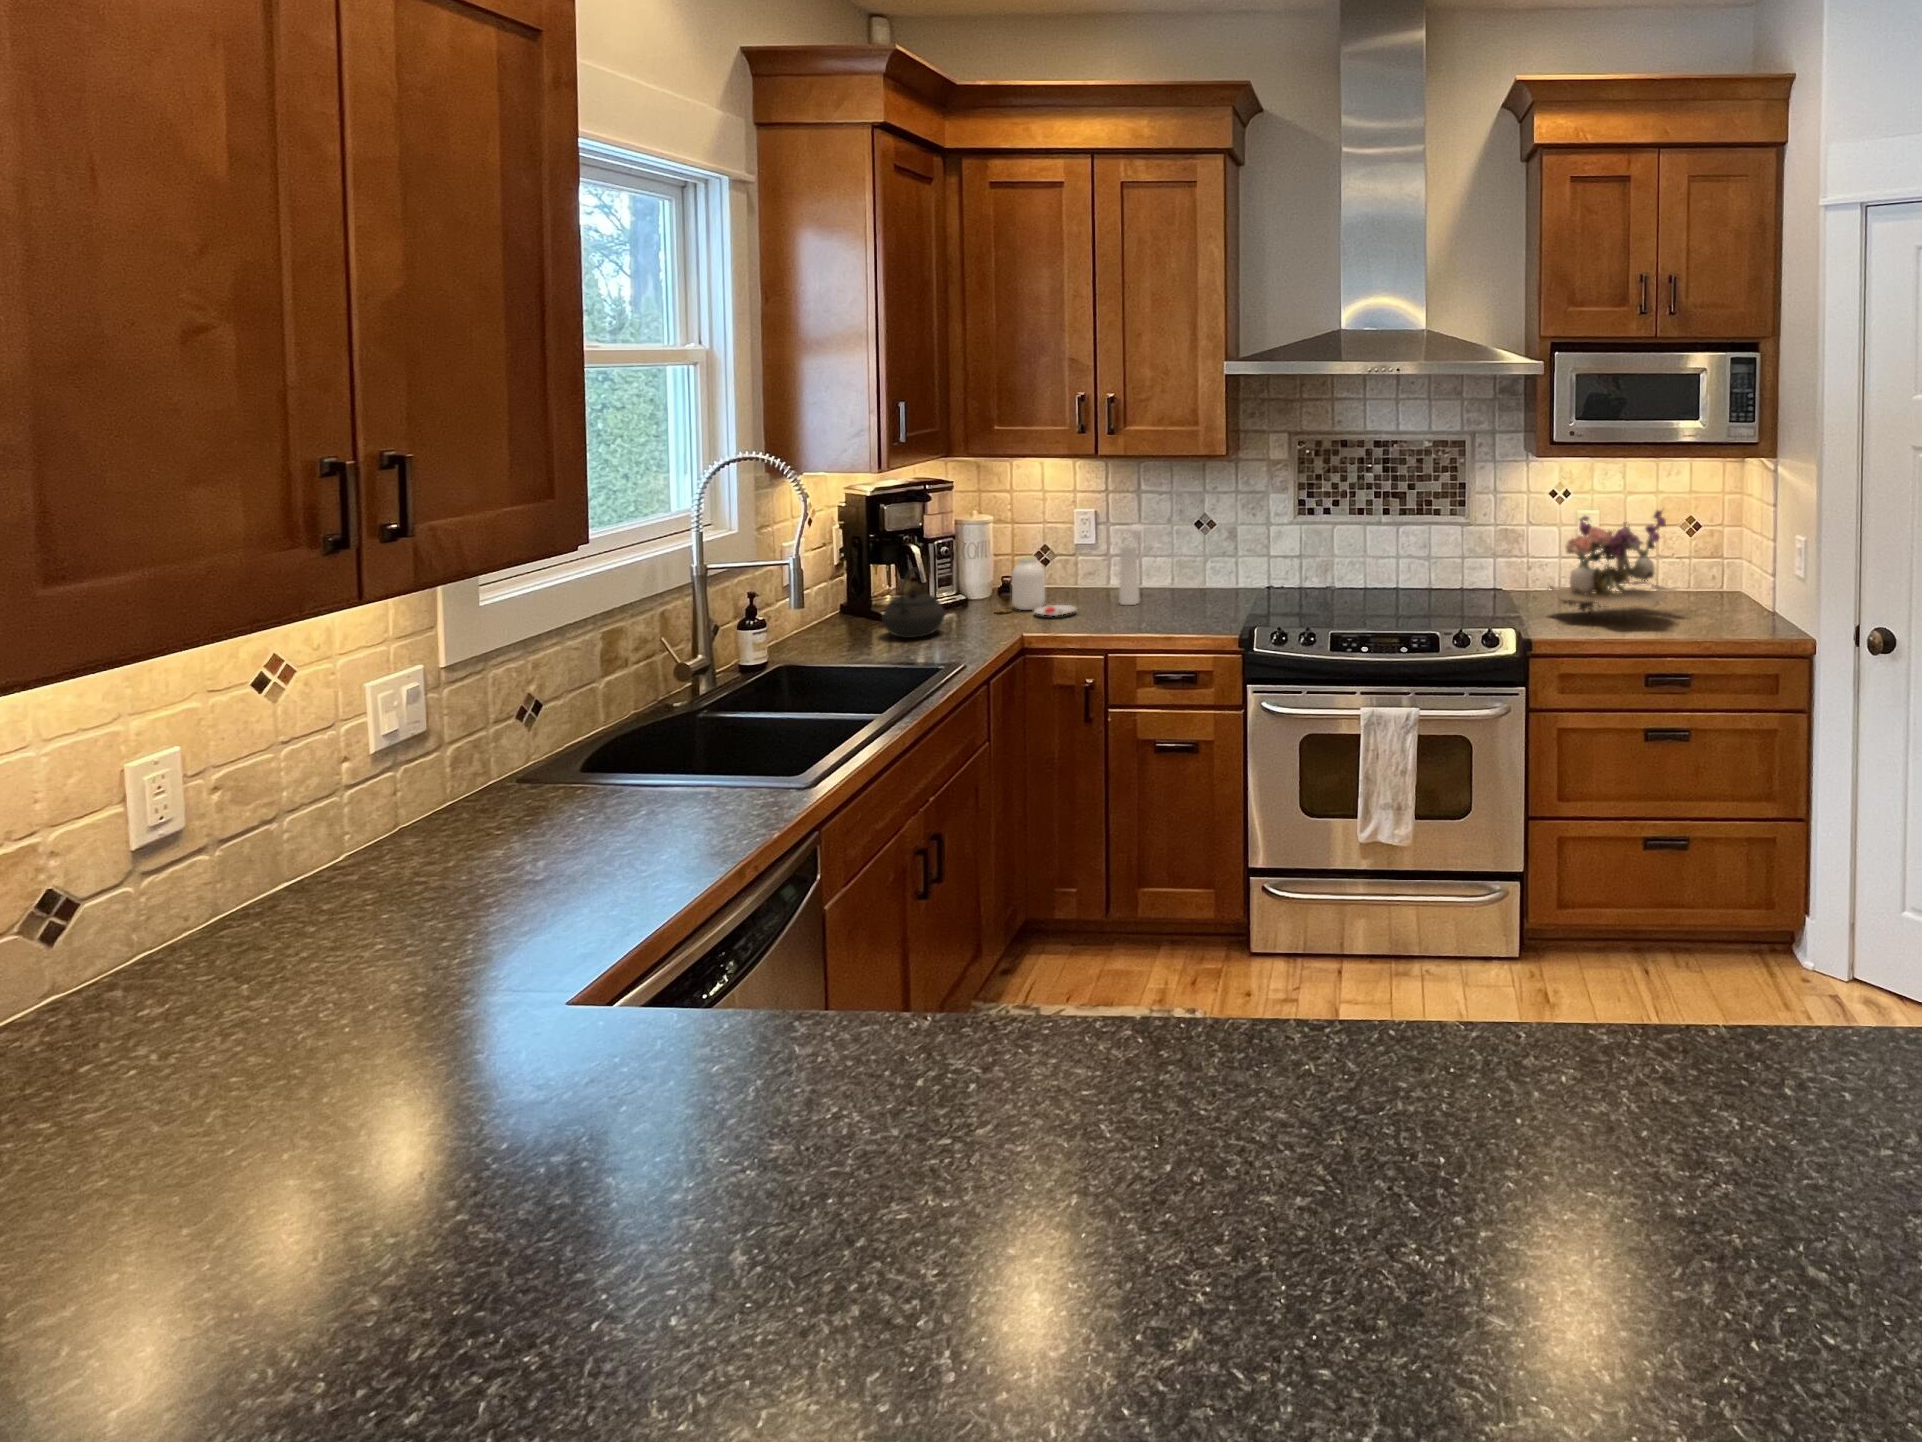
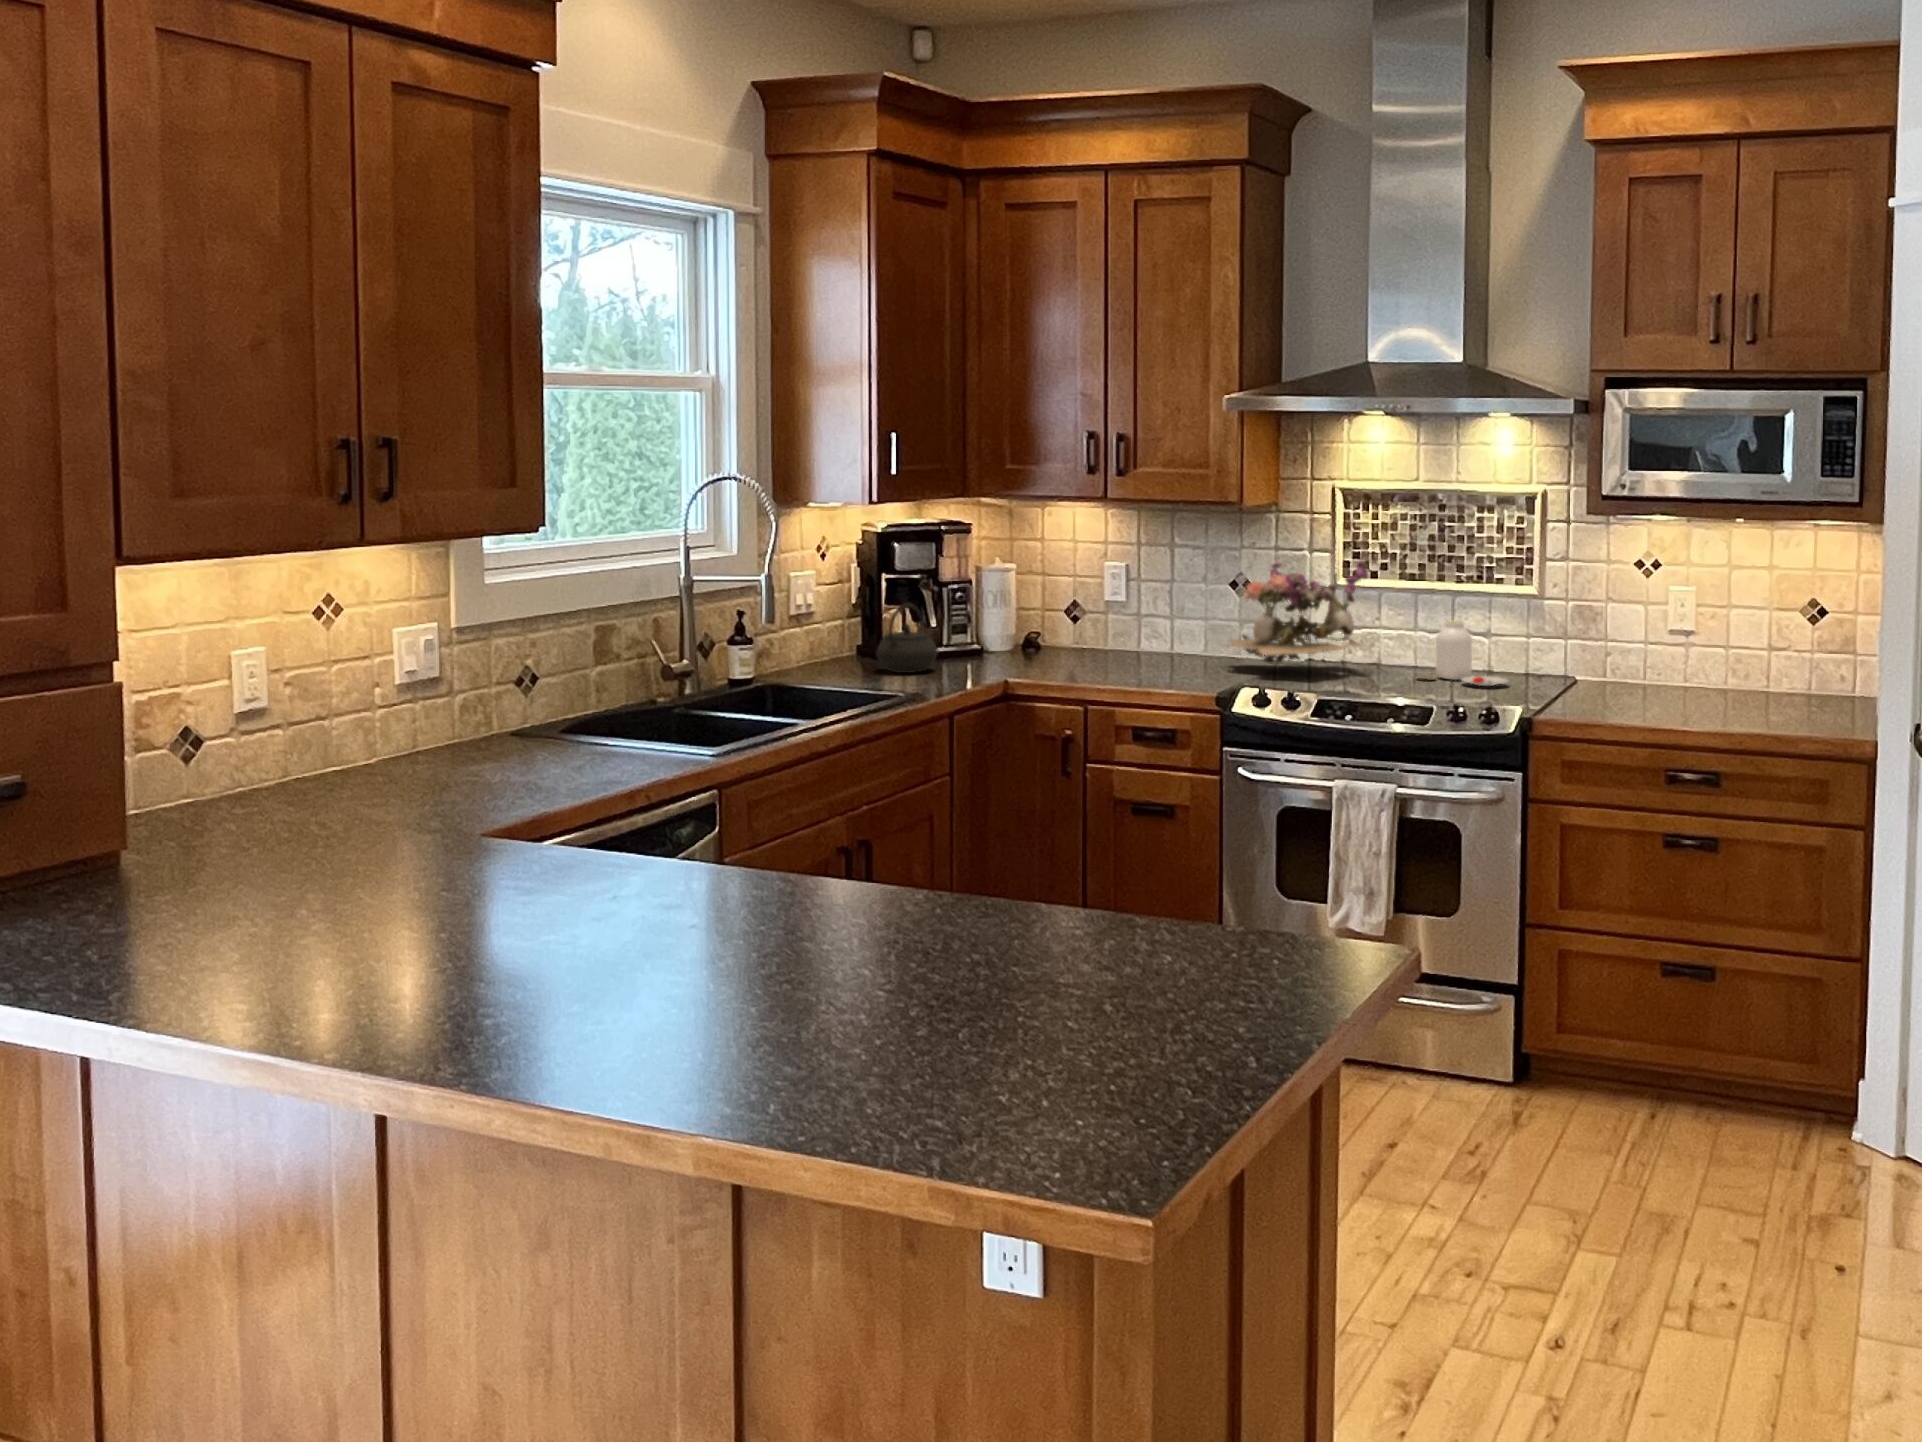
flower arrangement: present [1542,510,1677,614] -> present [1228,559,1368,668]
pepper mill: present [1119,524,1143,605] -> none [1131,579,1167,664]
jar: present [996,556,1076,616] -> present [1421,621,1508,686]

